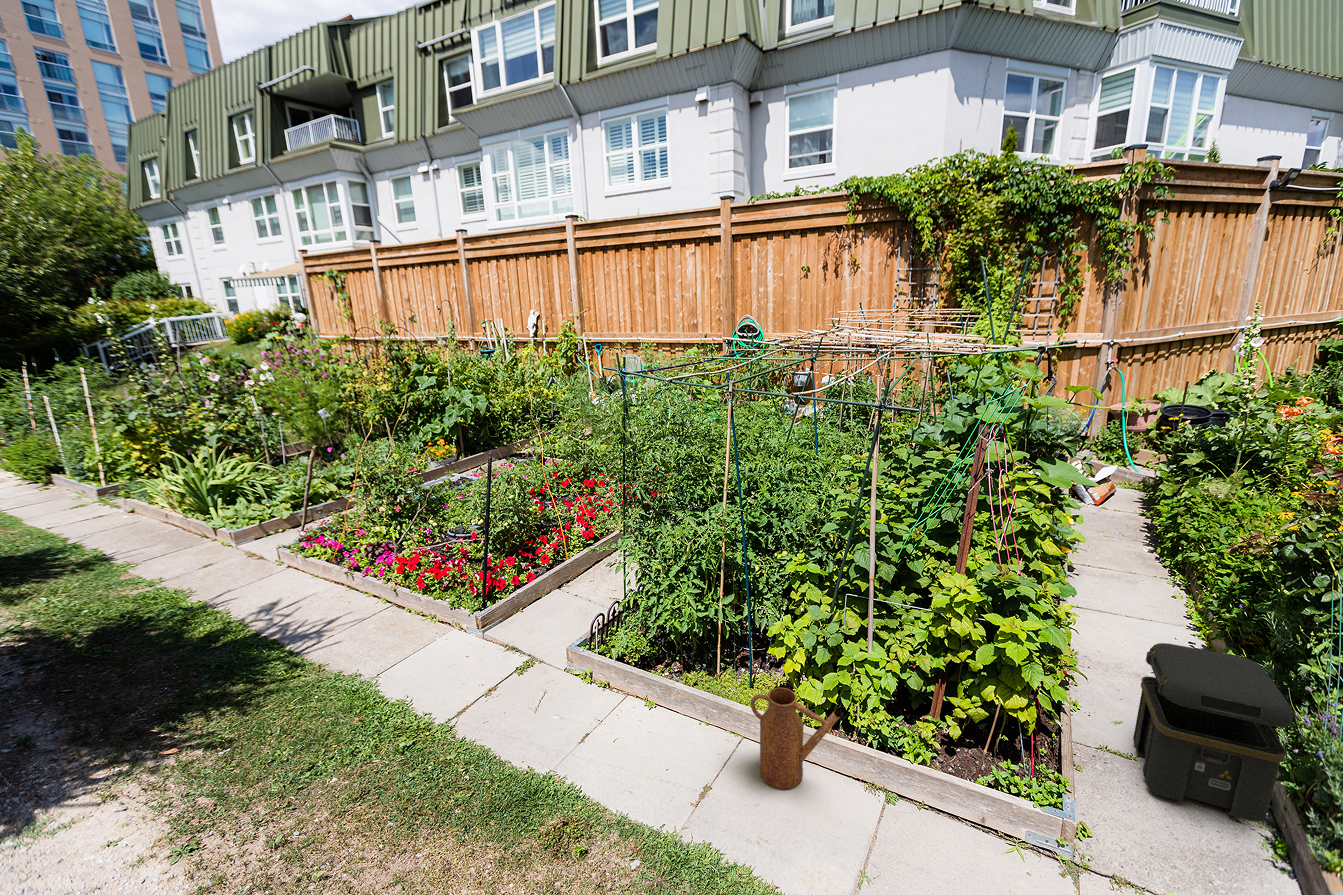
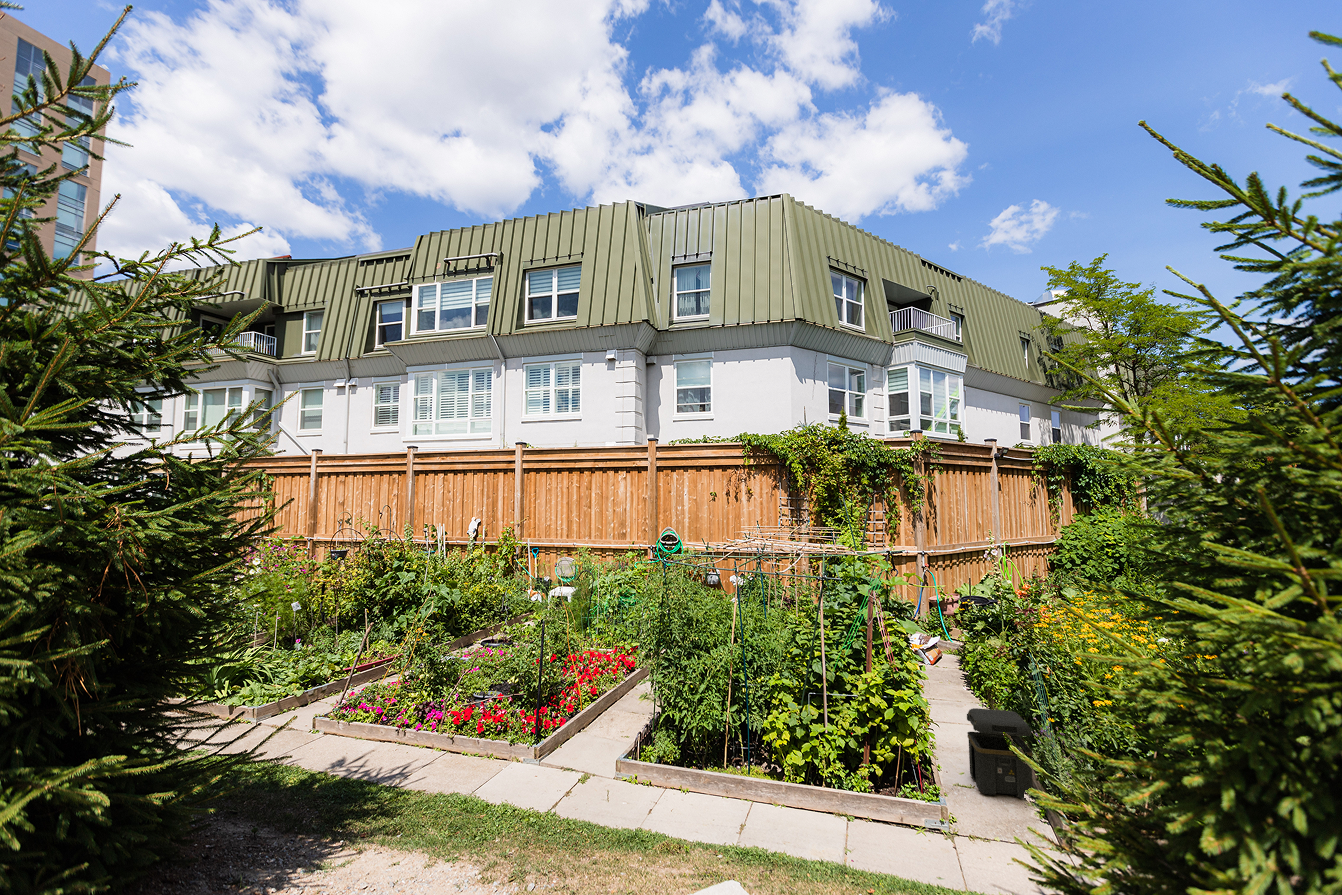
watering can: present [751,688,840,790] -> none [766,747,822,814]

